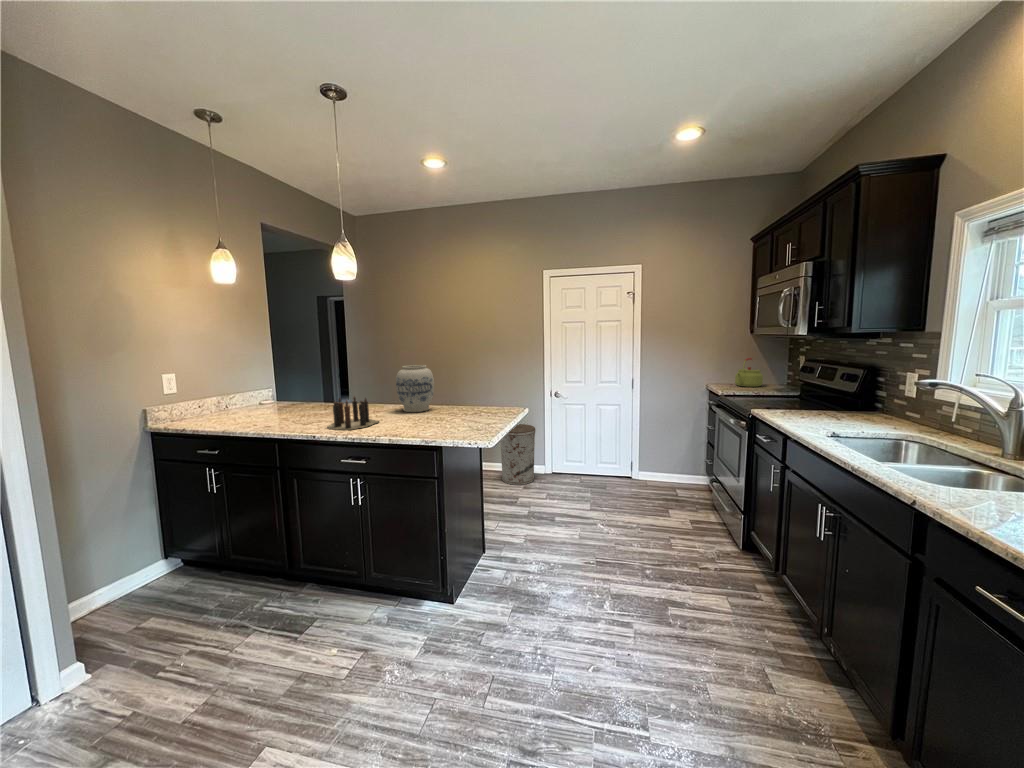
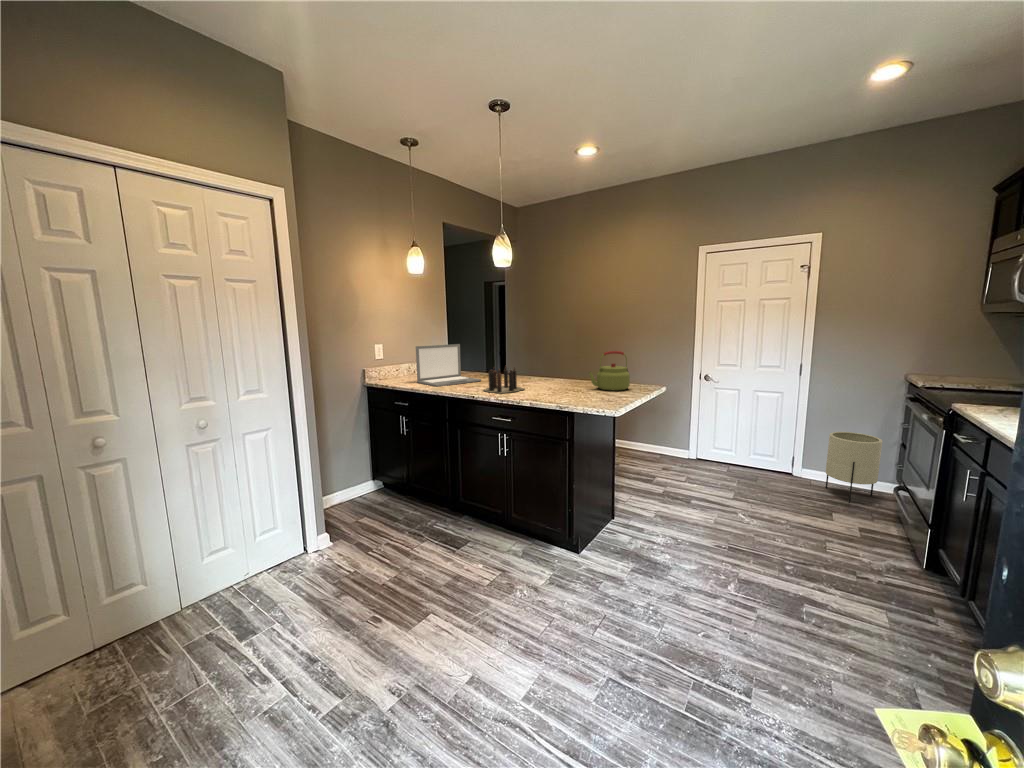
kettle: present [735,358,763,387] -> present [589,351,630,391]
vase: present [396,365,434,412] -> none [541,341,576,384]
laptop: none [229,371,323,427] -> present [416,344,481,387]
trash can: present [500,424,535,485] -> none [642,405,681,466]
planter: none [657,436,695,497] -> present [826,432,882,503]

